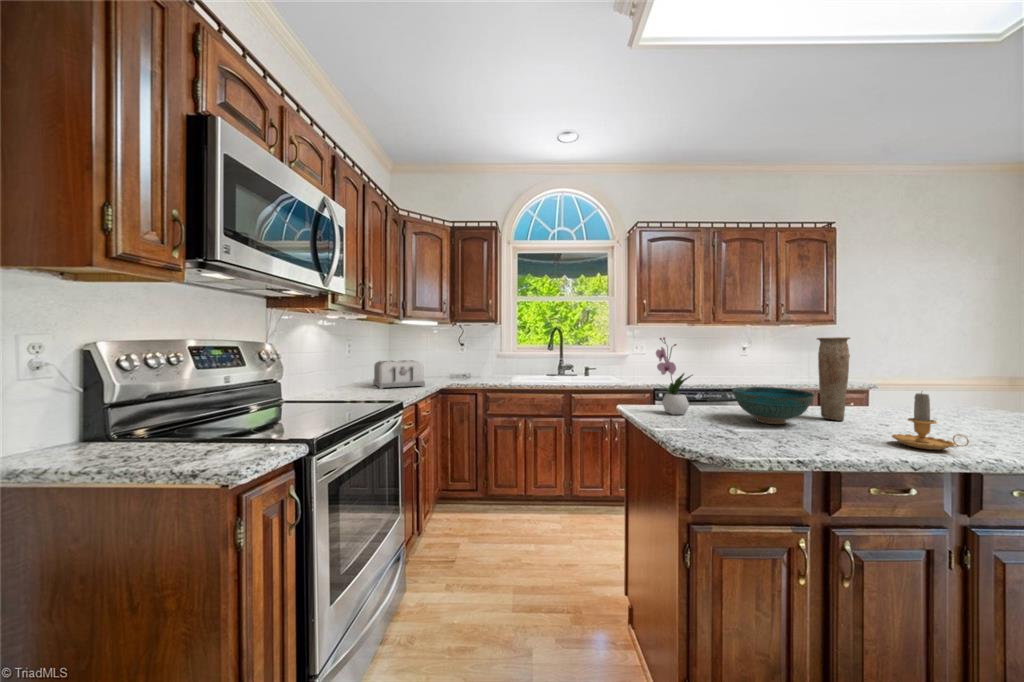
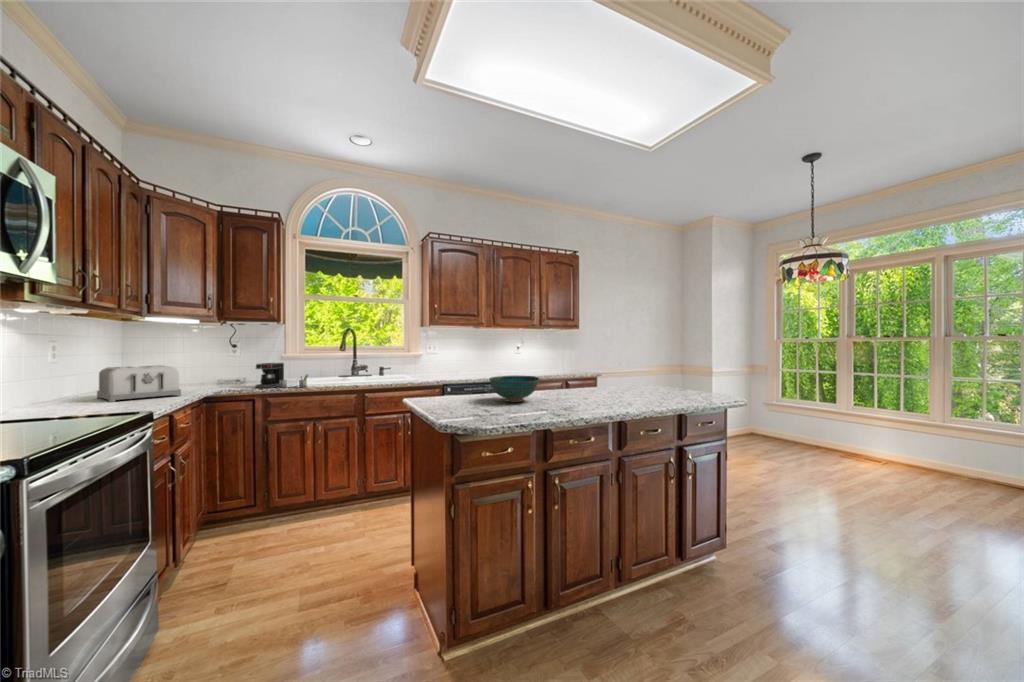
flower arrangement: present [656,337,692,415] -> none [433,338,462,402]
vase: present [817,337,850,421] -> none [545,338,564,397]
coffee maker: none [478,360,521,385] -> present [255,363,308,388]
candle: present [892,393,969,450] -> none [576,372,608,408]

